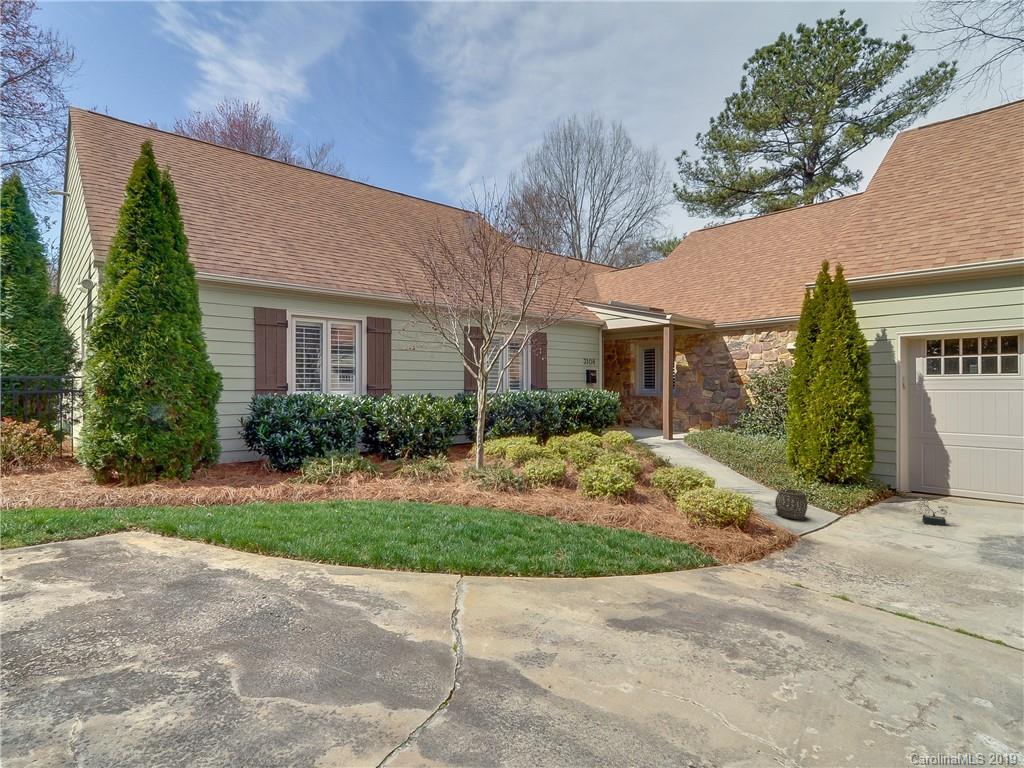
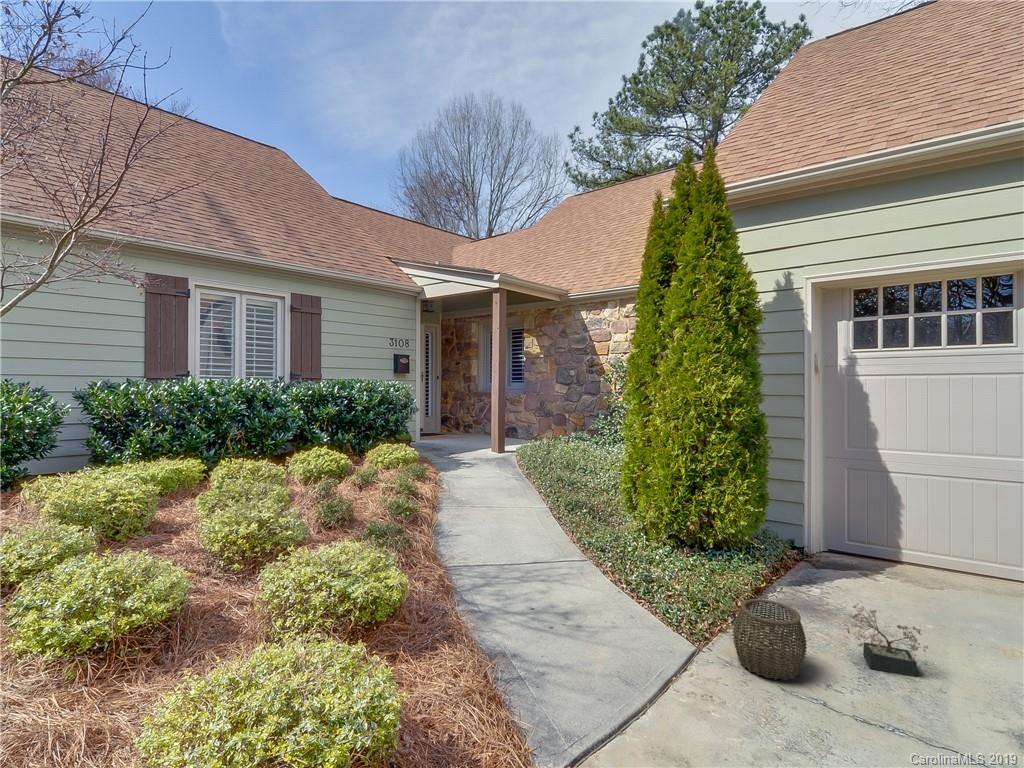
woven basket: present [775,489,808,519] -> present [733,599,807,680]

